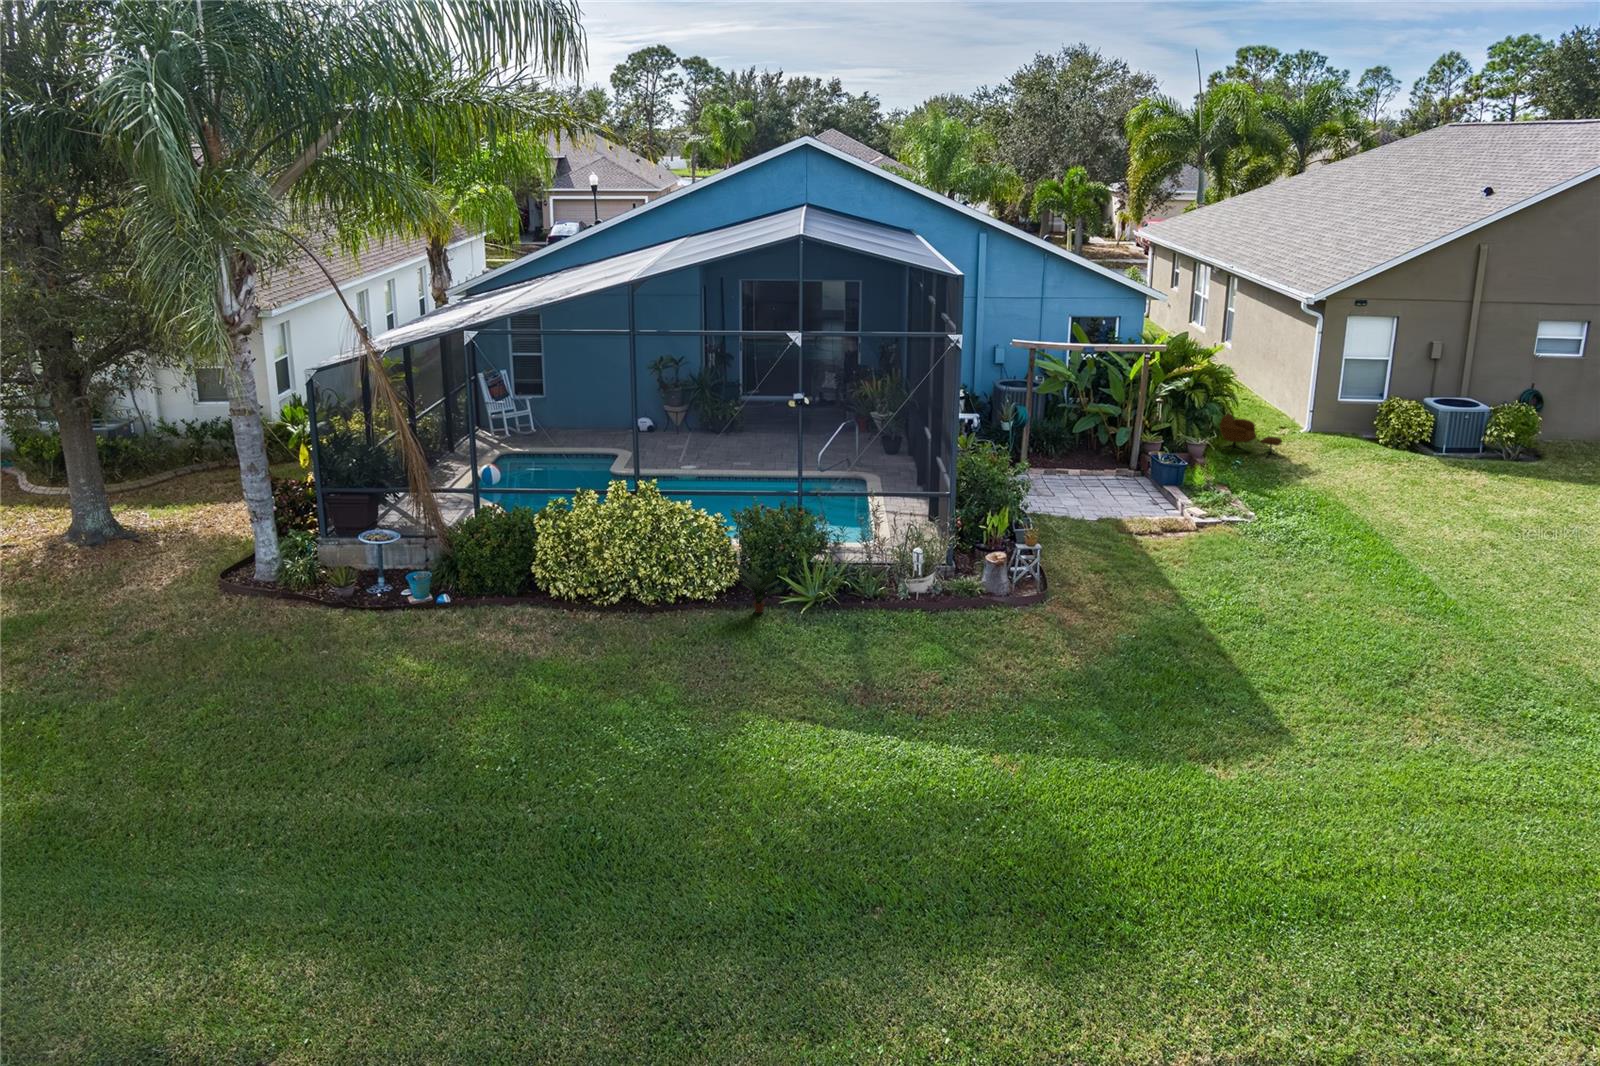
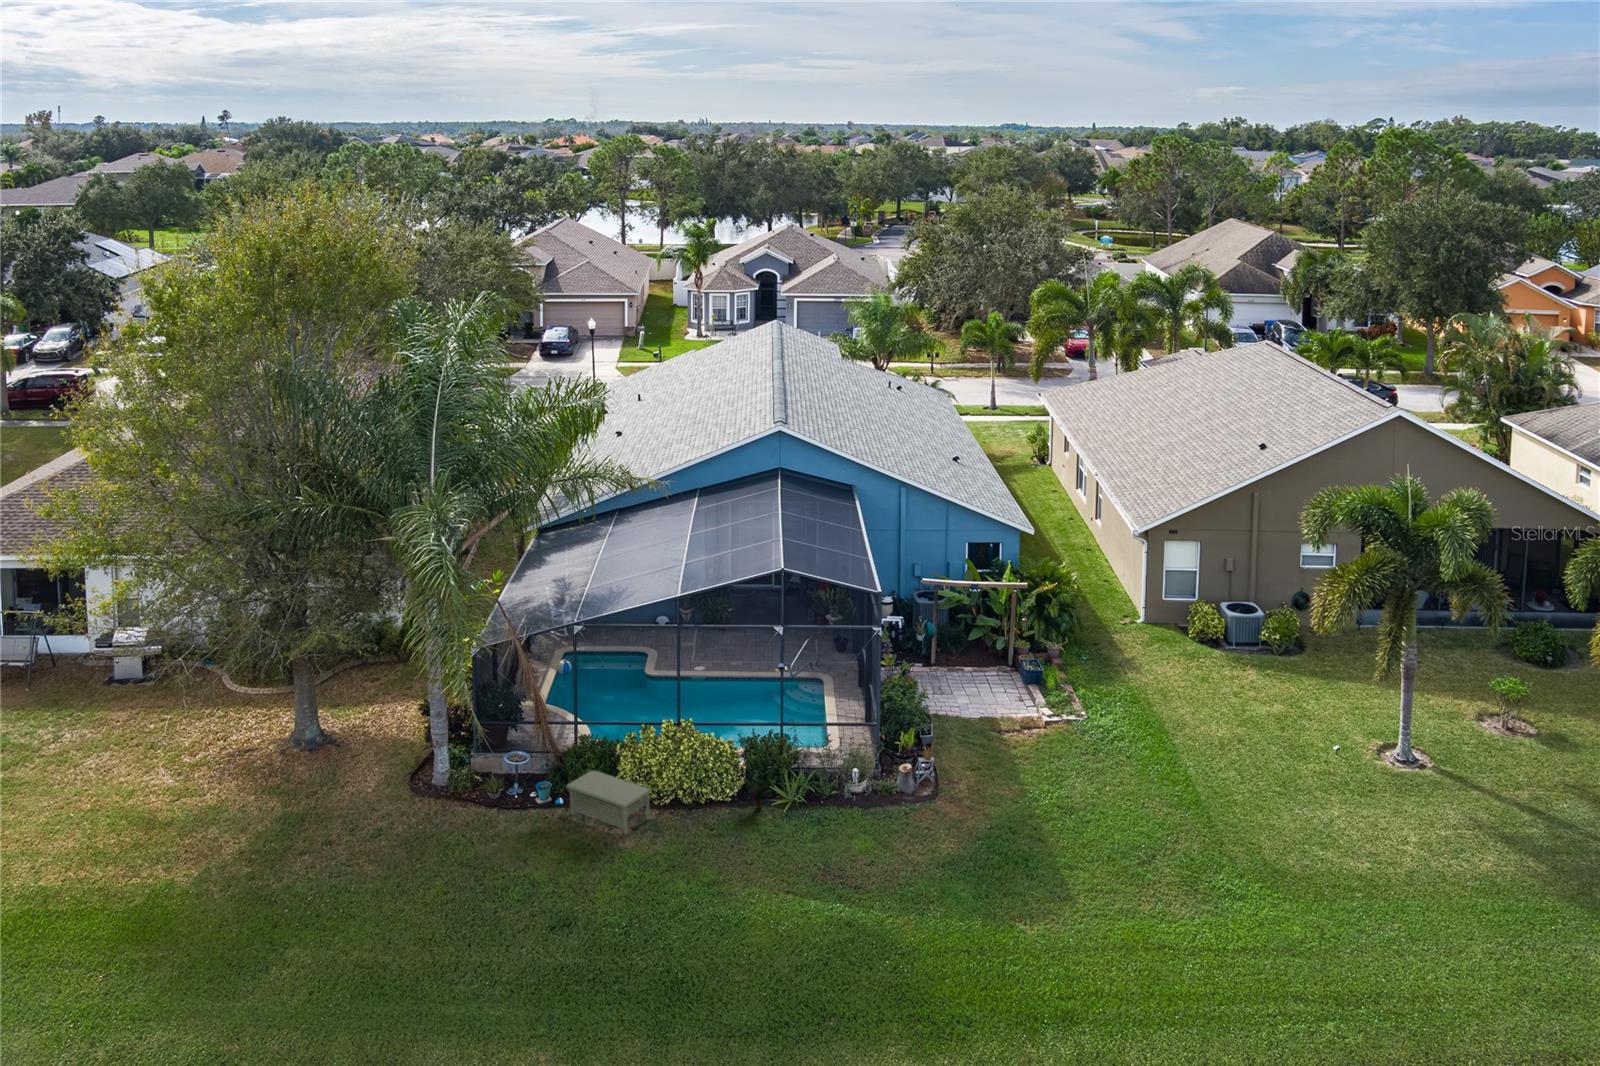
lounge chair: present [1219,413,1282,456] -> none [1071,610,1117,655]
storage bench: none [451,550,585,641] -> present [567,770,651,834]

